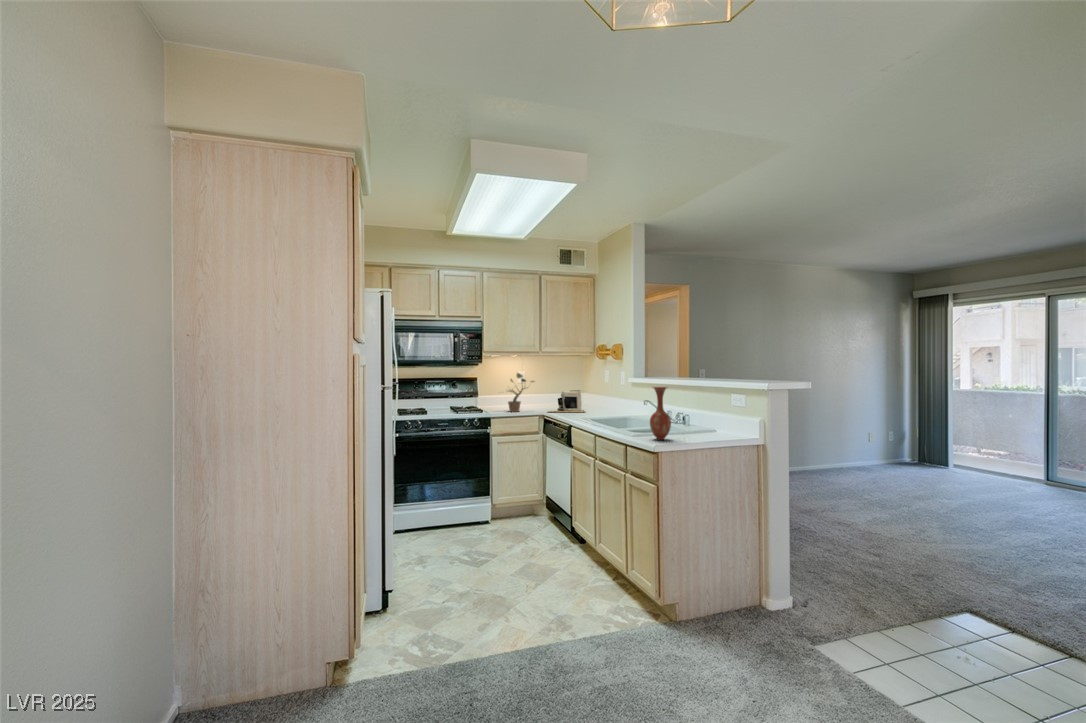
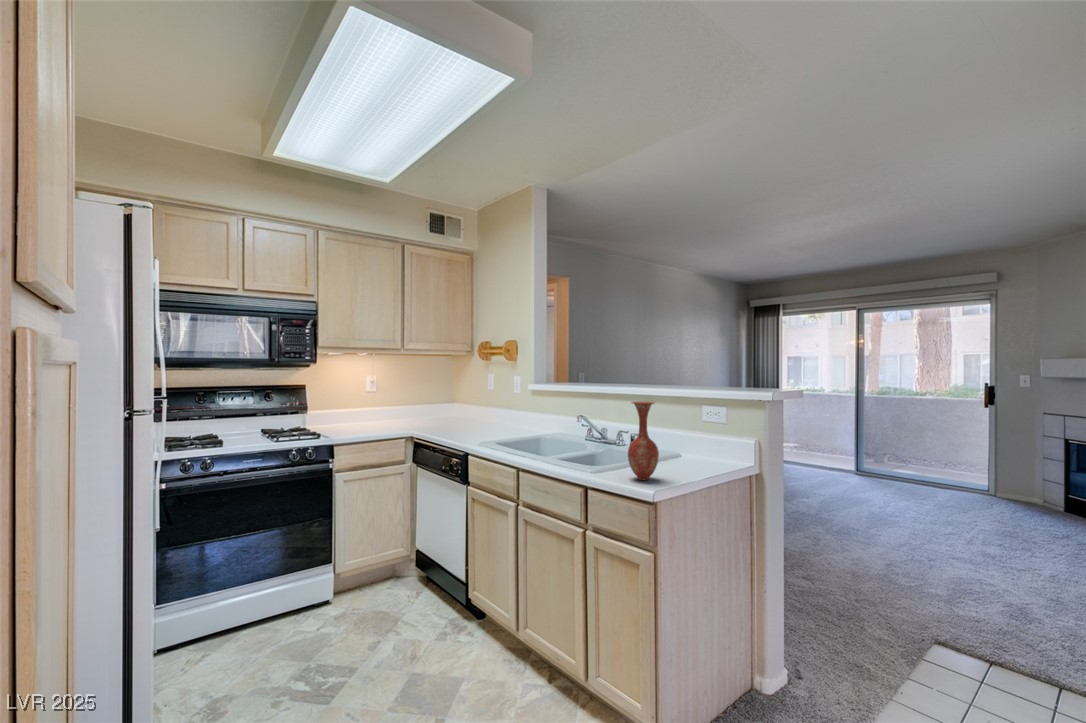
potted plant: present [508,373,534,412] -> none [343,376,400,434]
coffee maker: present [547,390,585,412] -> none [416,401,471,433]

